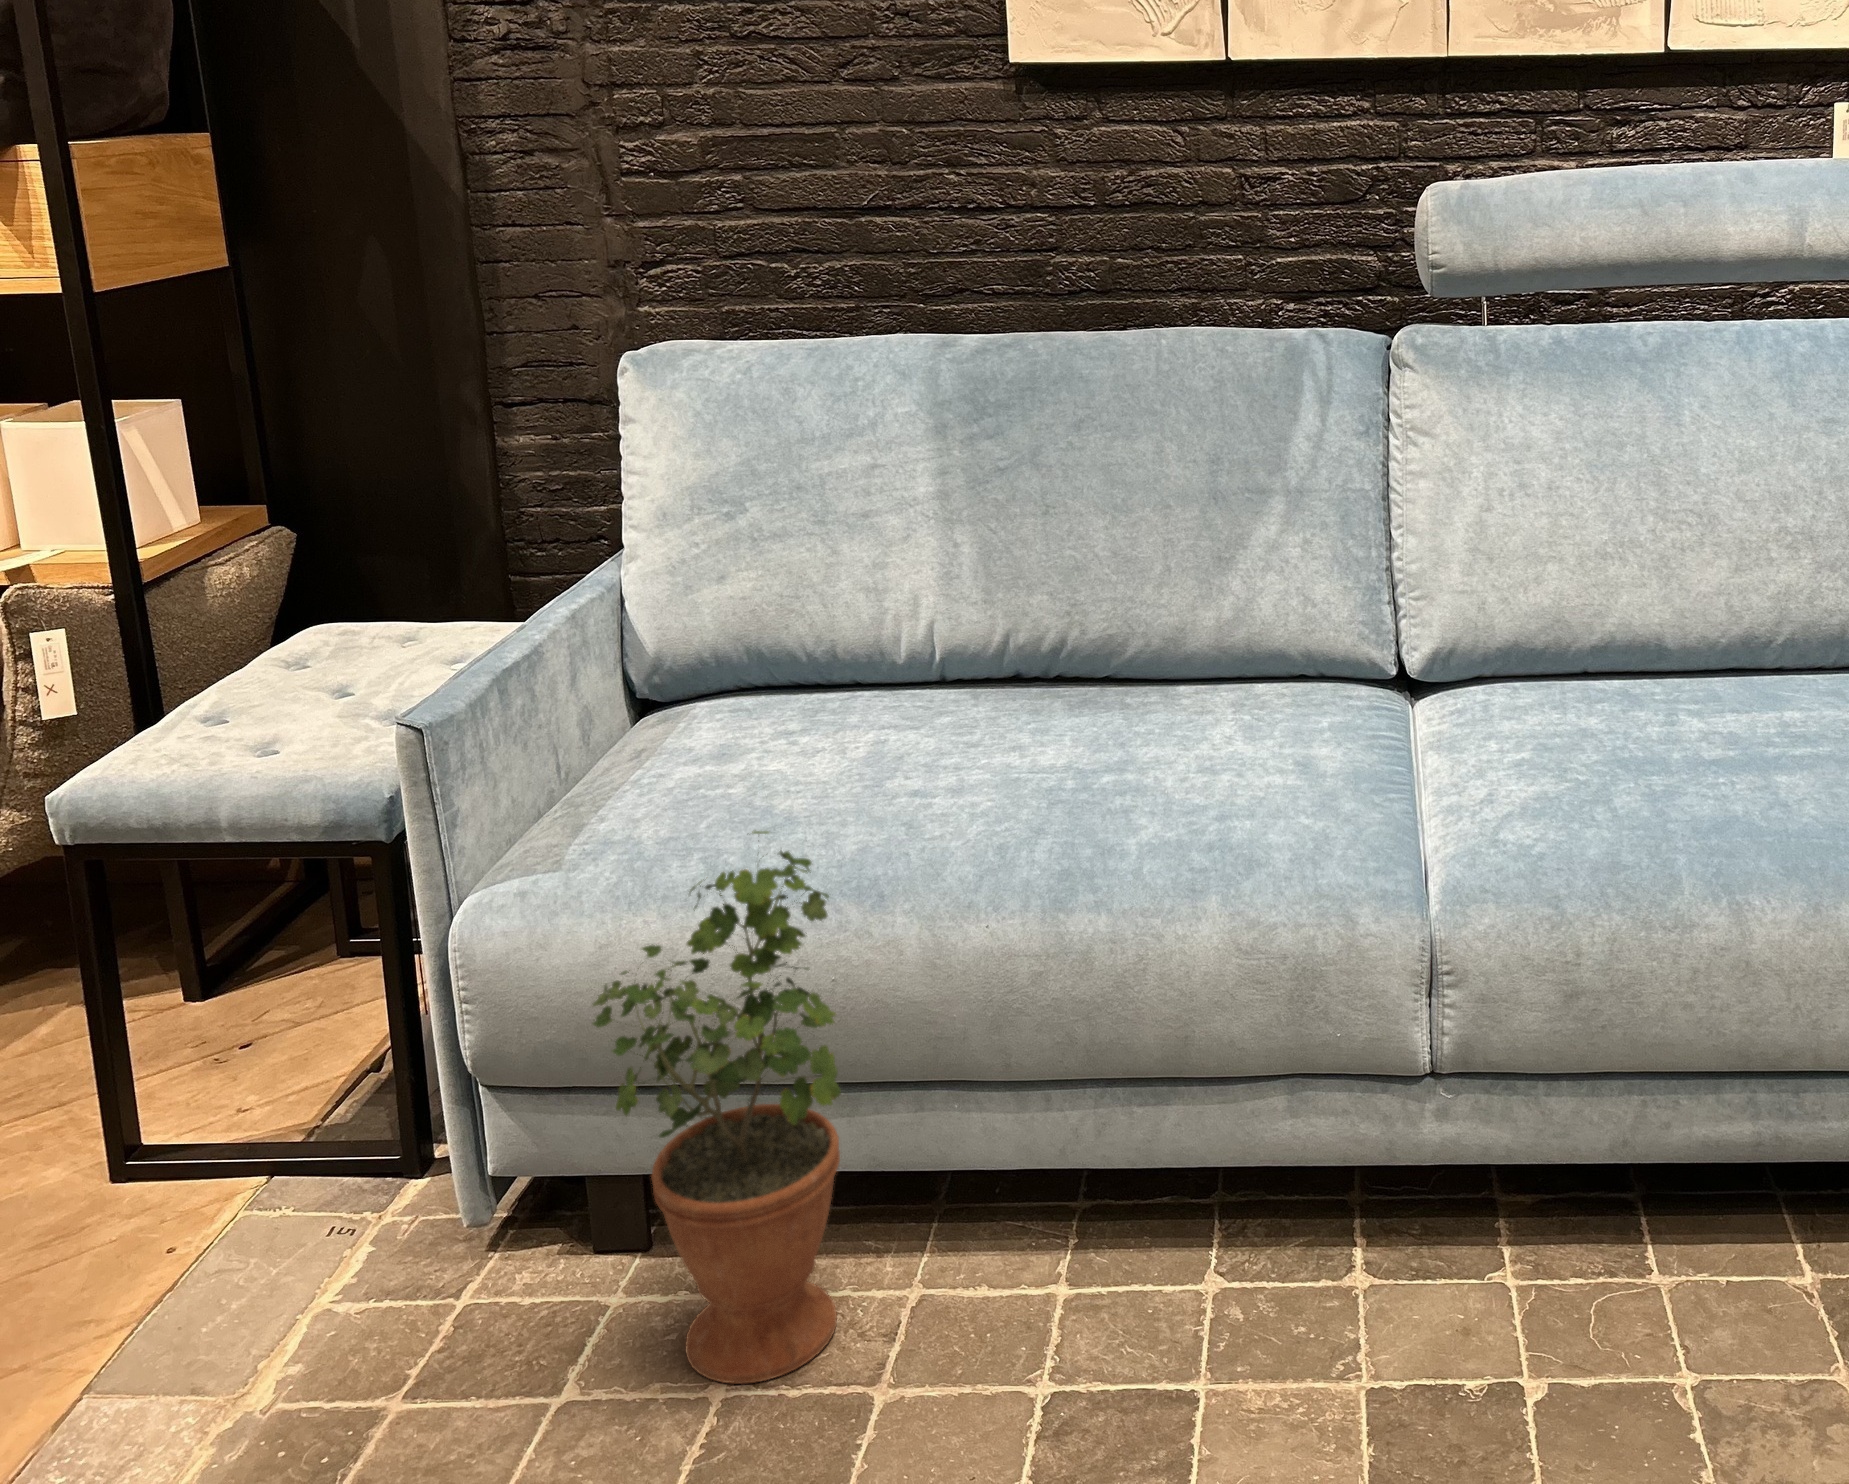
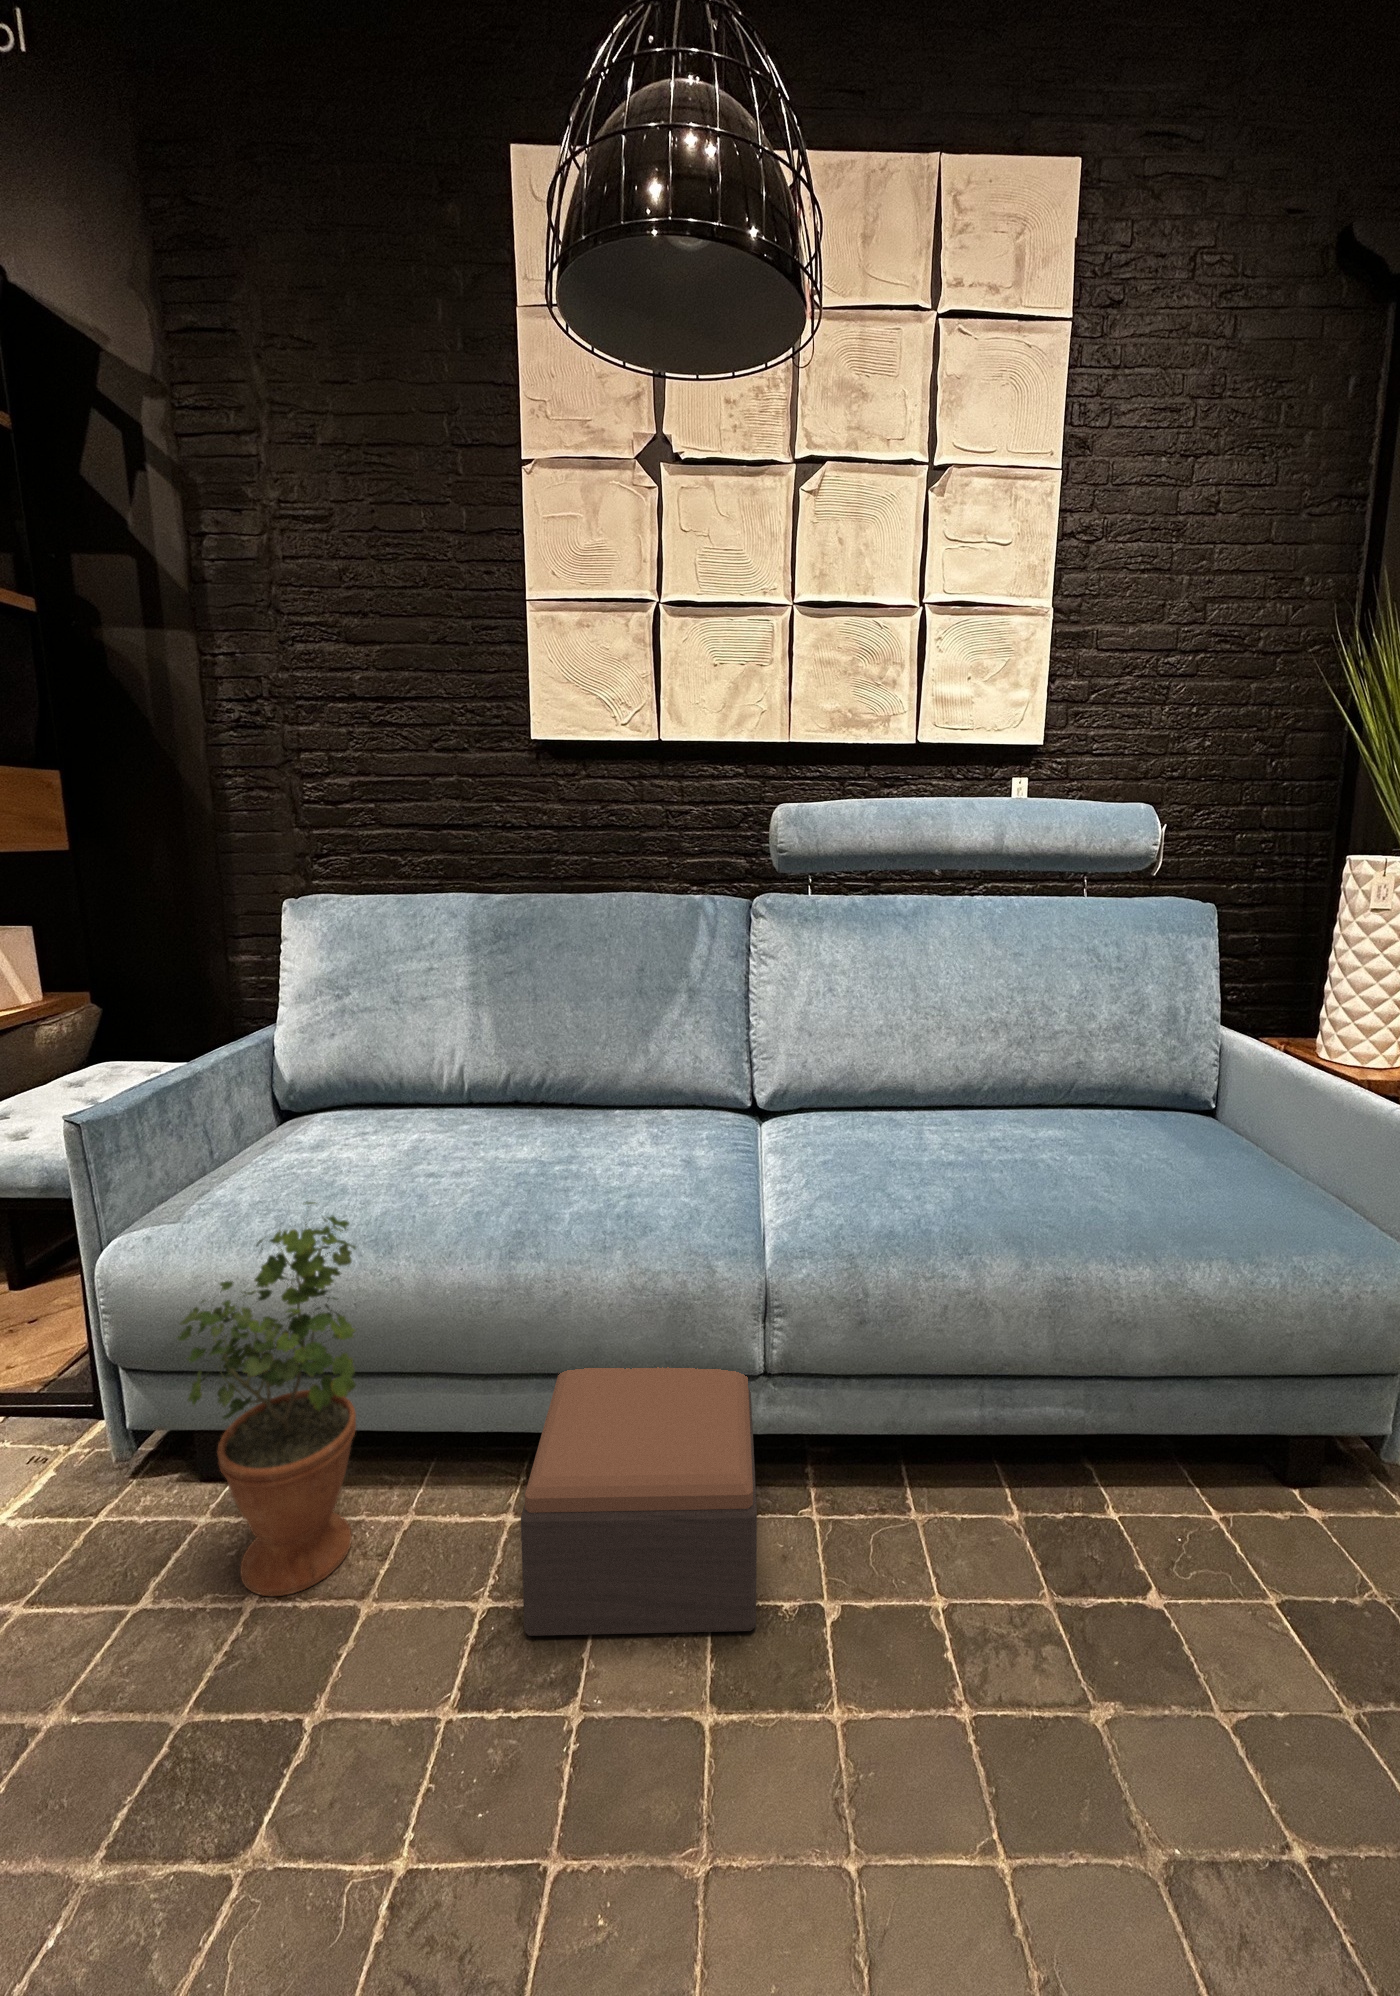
footstool: none [1096,1048,1430,1425] -> present [521,1367,757,1636]

